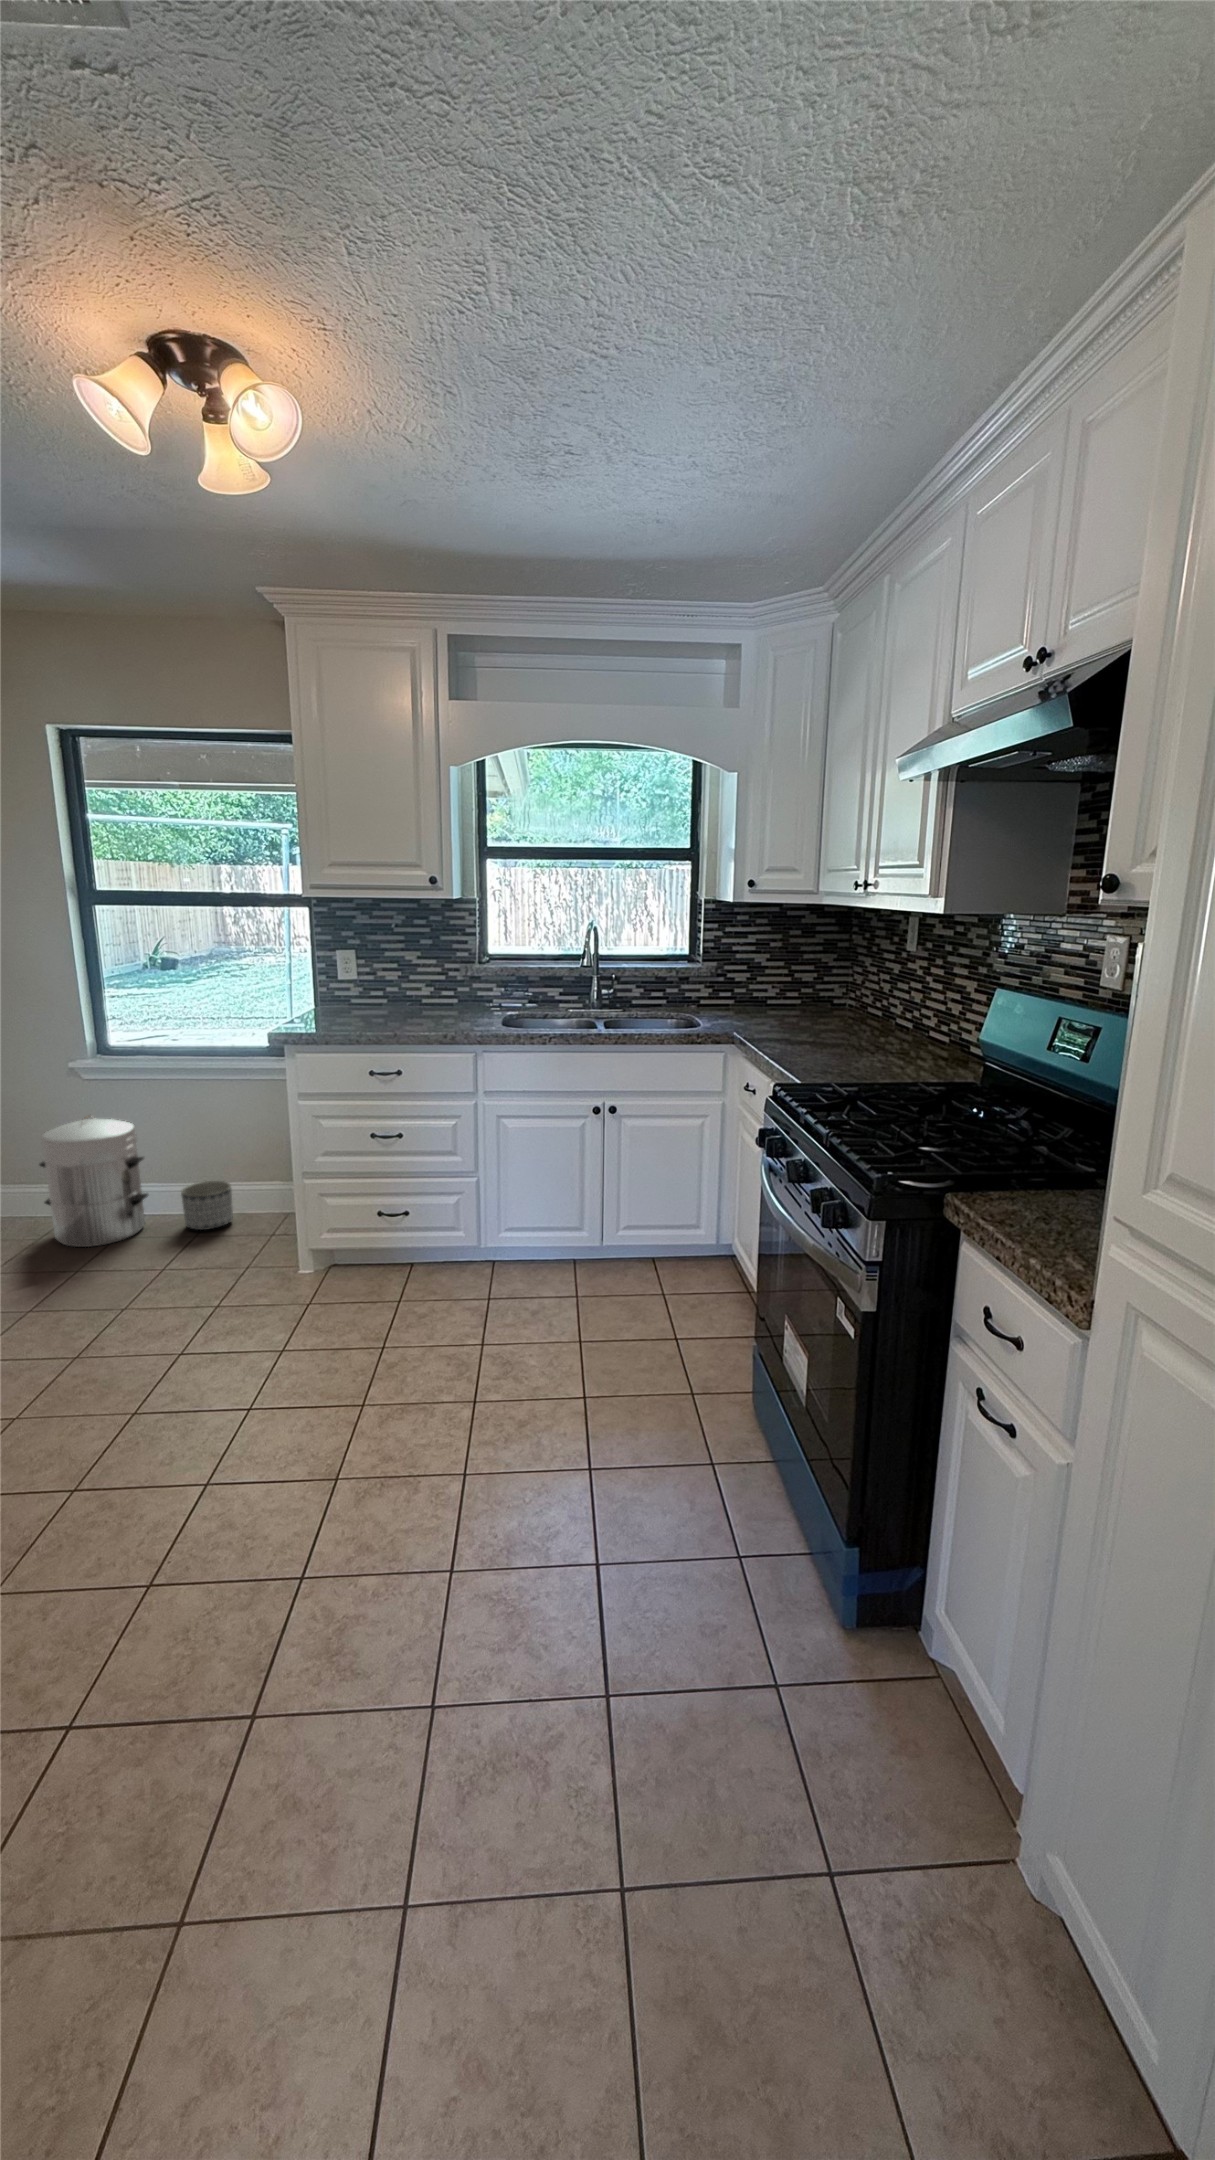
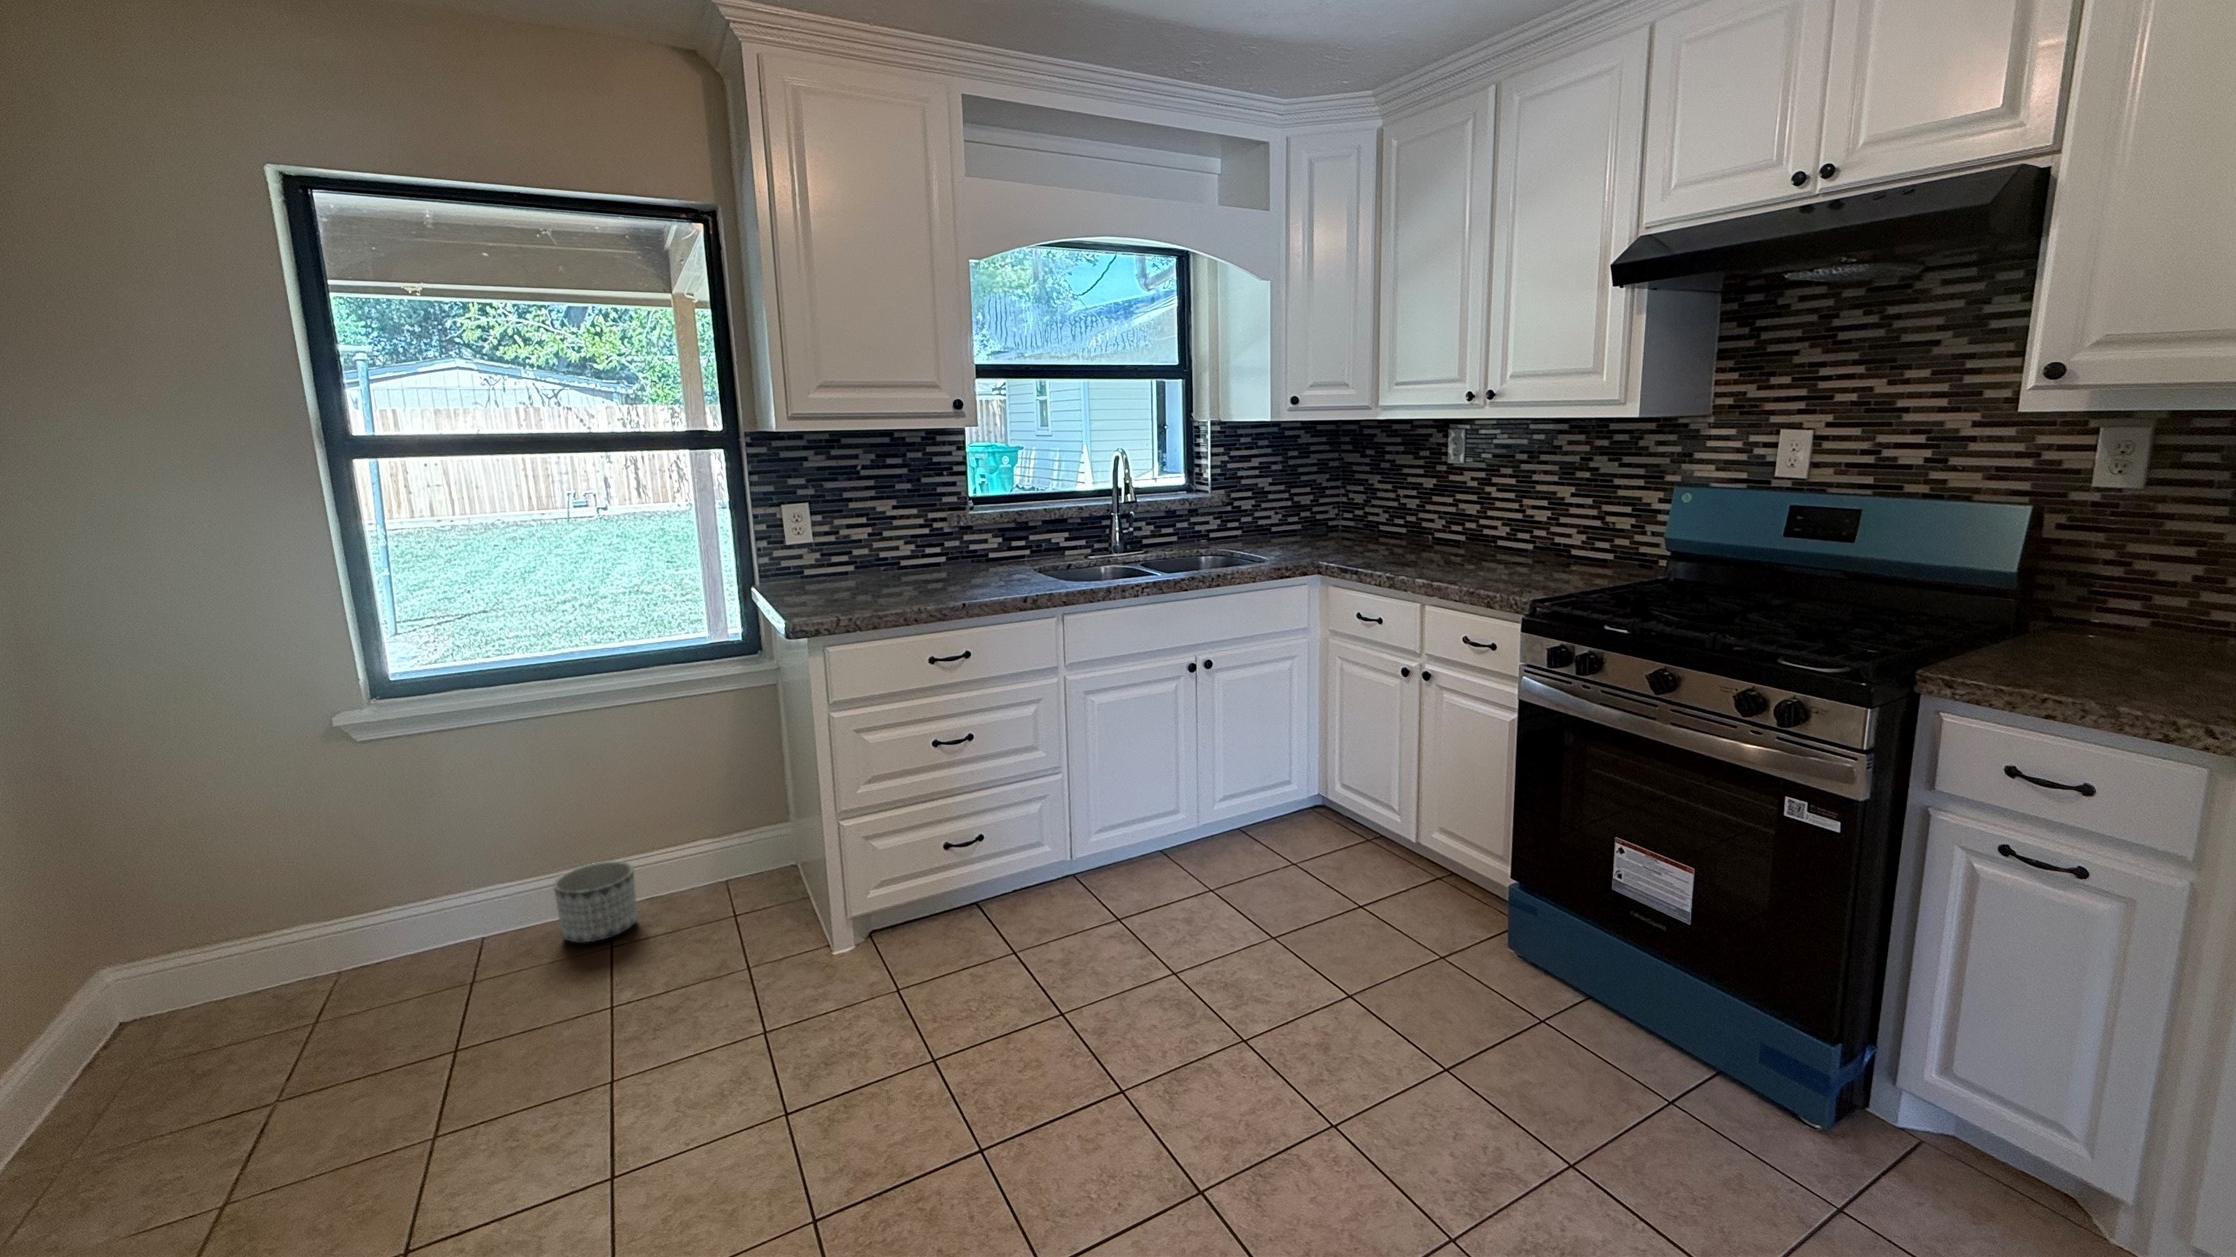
waste bin: present [40,1116,148,1247] -> none [296,798,499,1022]

